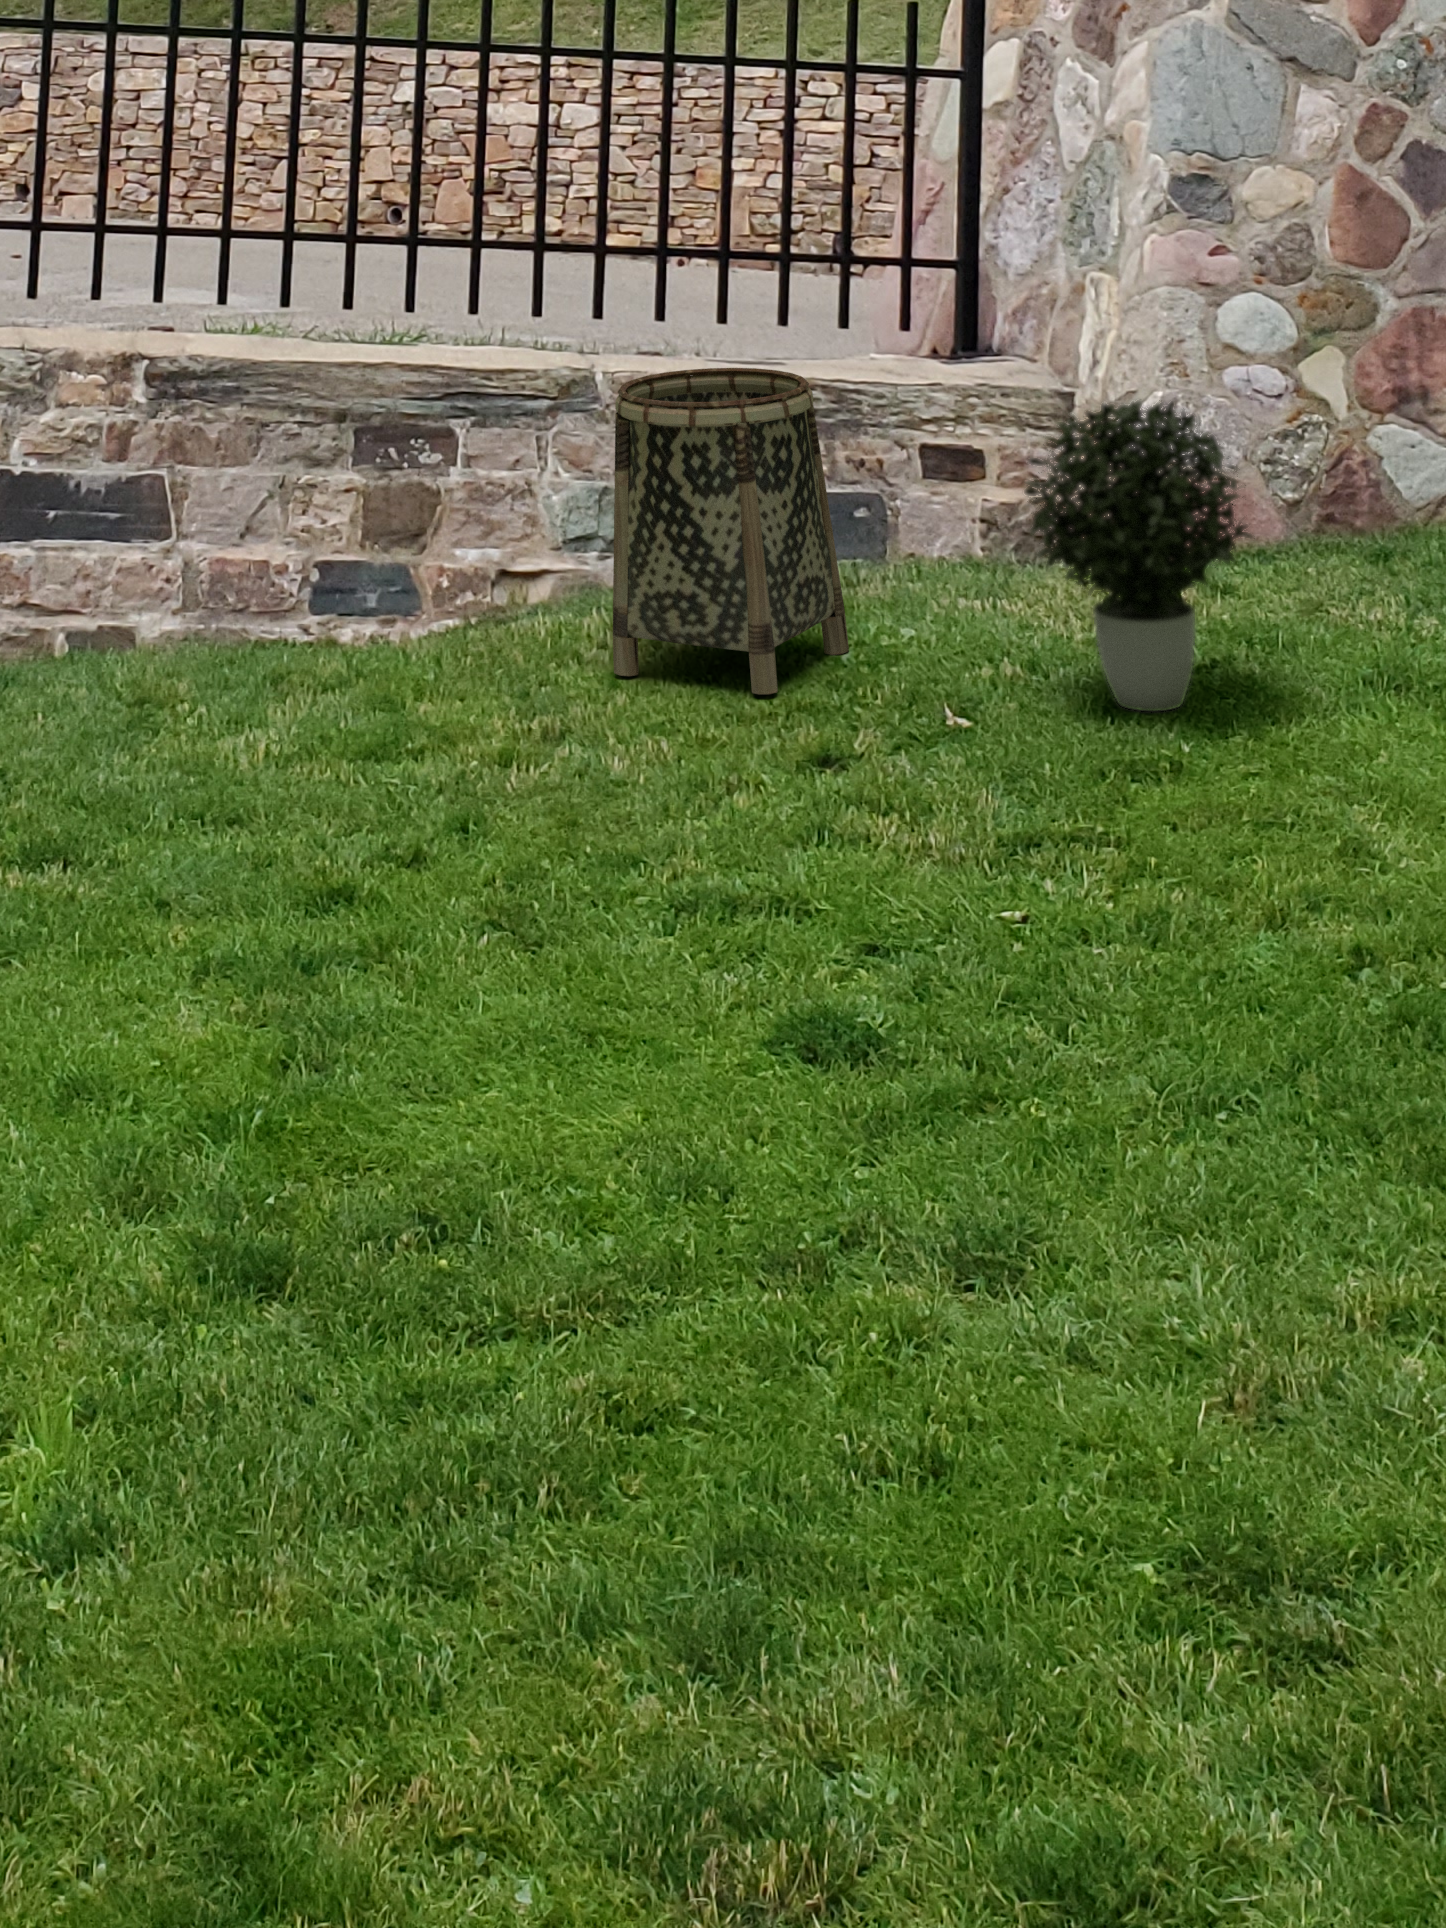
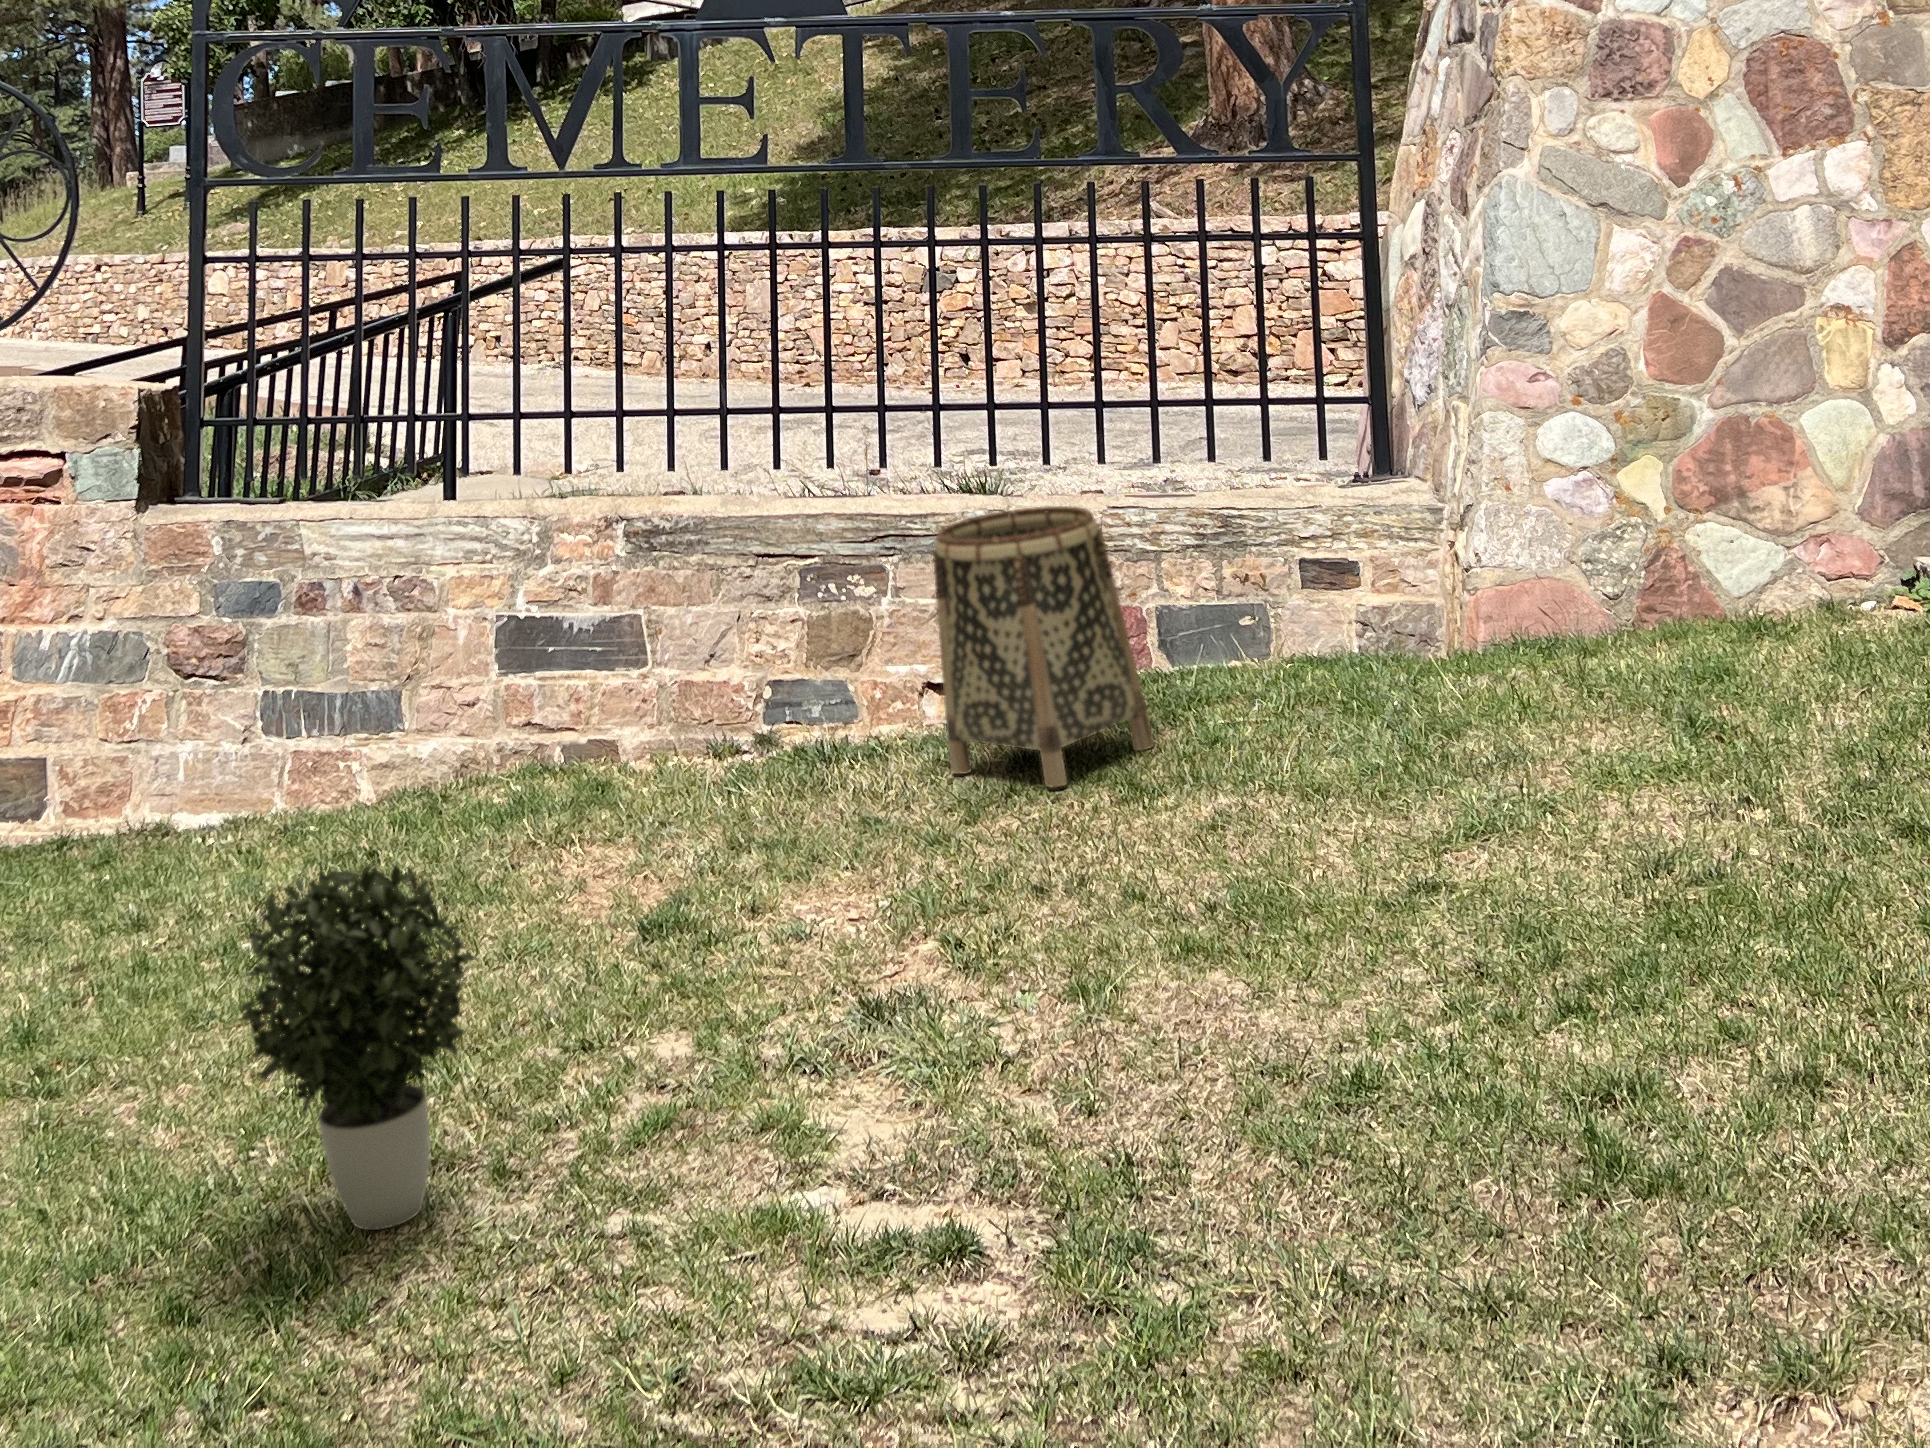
potted plant: present [1025,400,1255,711] -> present [241,864,474,1230]

